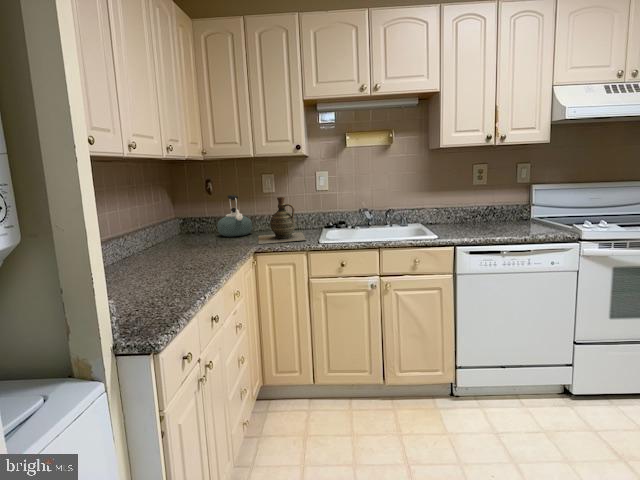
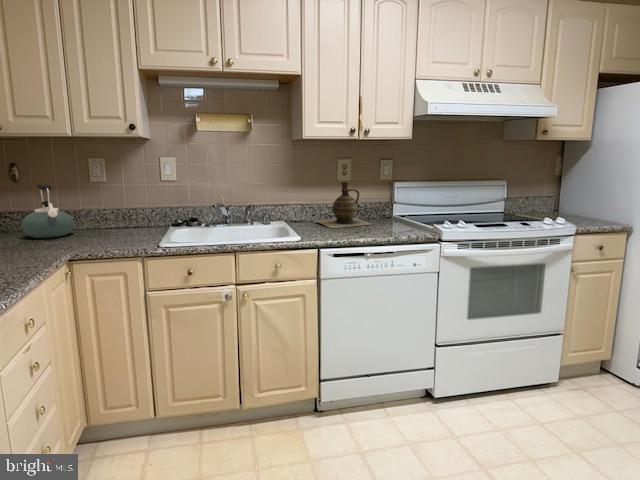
ceramic jug: present [258,197,306,244] -> present [315,182,371,228]

